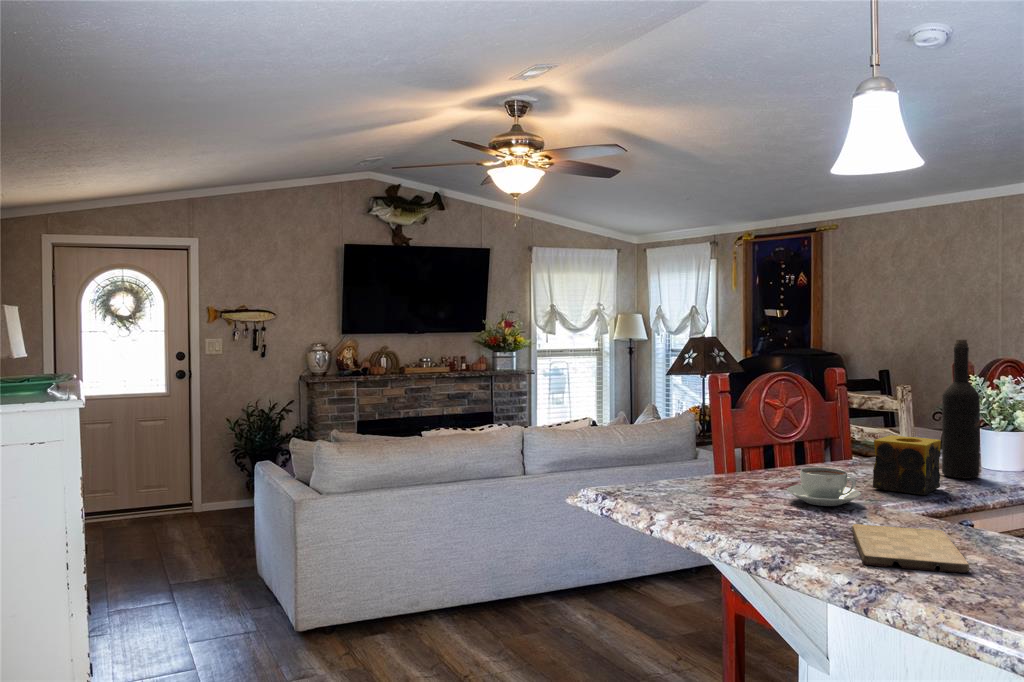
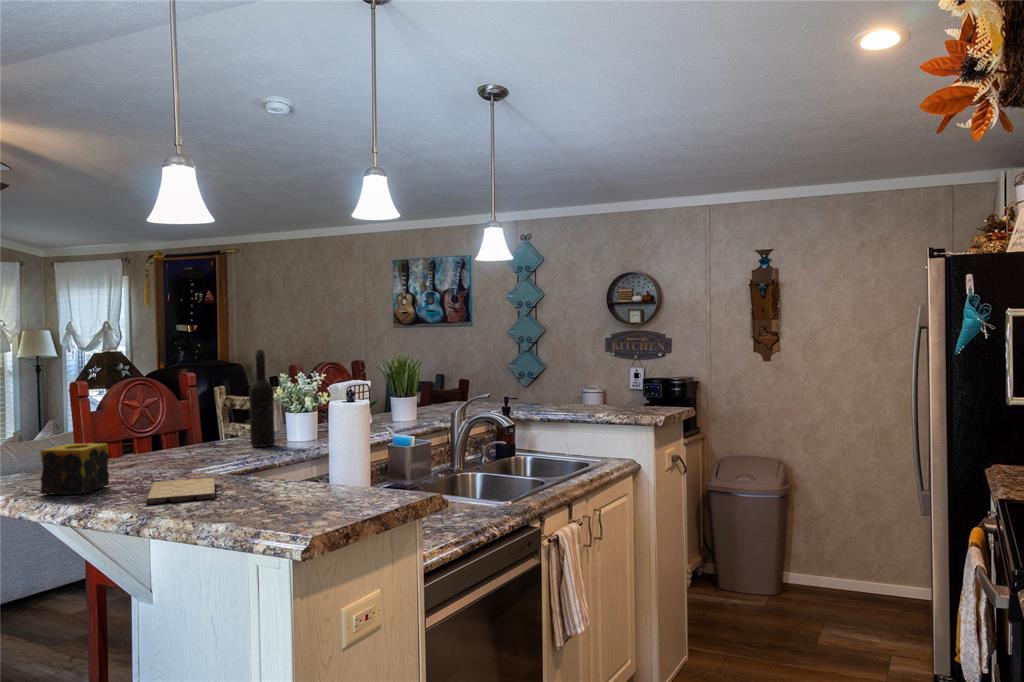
candle: present [873,435,941,495] -> present [40,443,109,494]
coffee cup: present [787,467,861,506] -> none [118,448,175,476]

